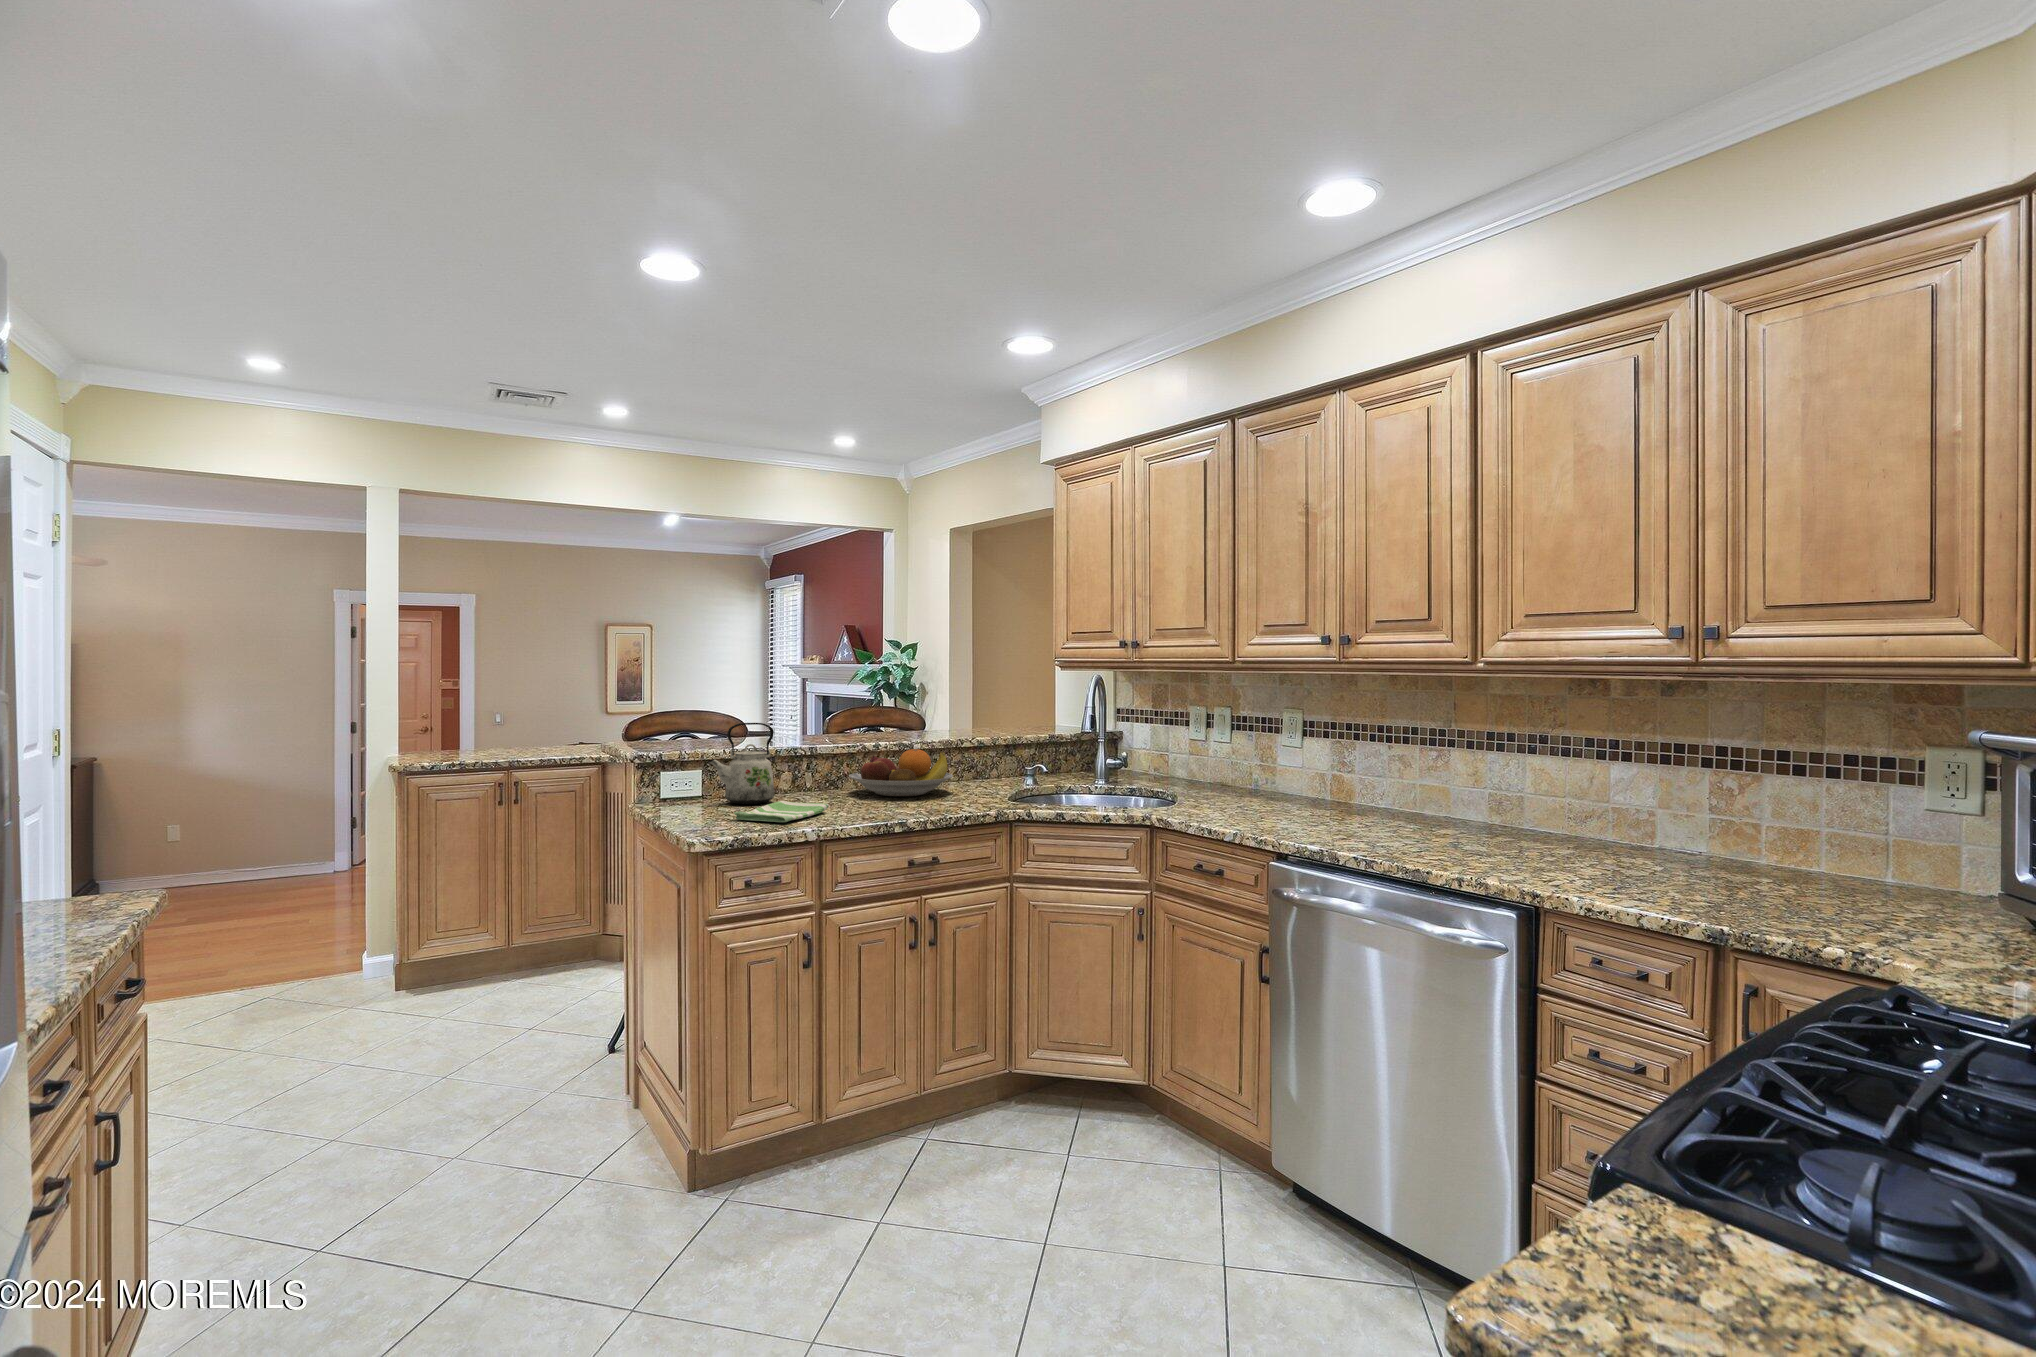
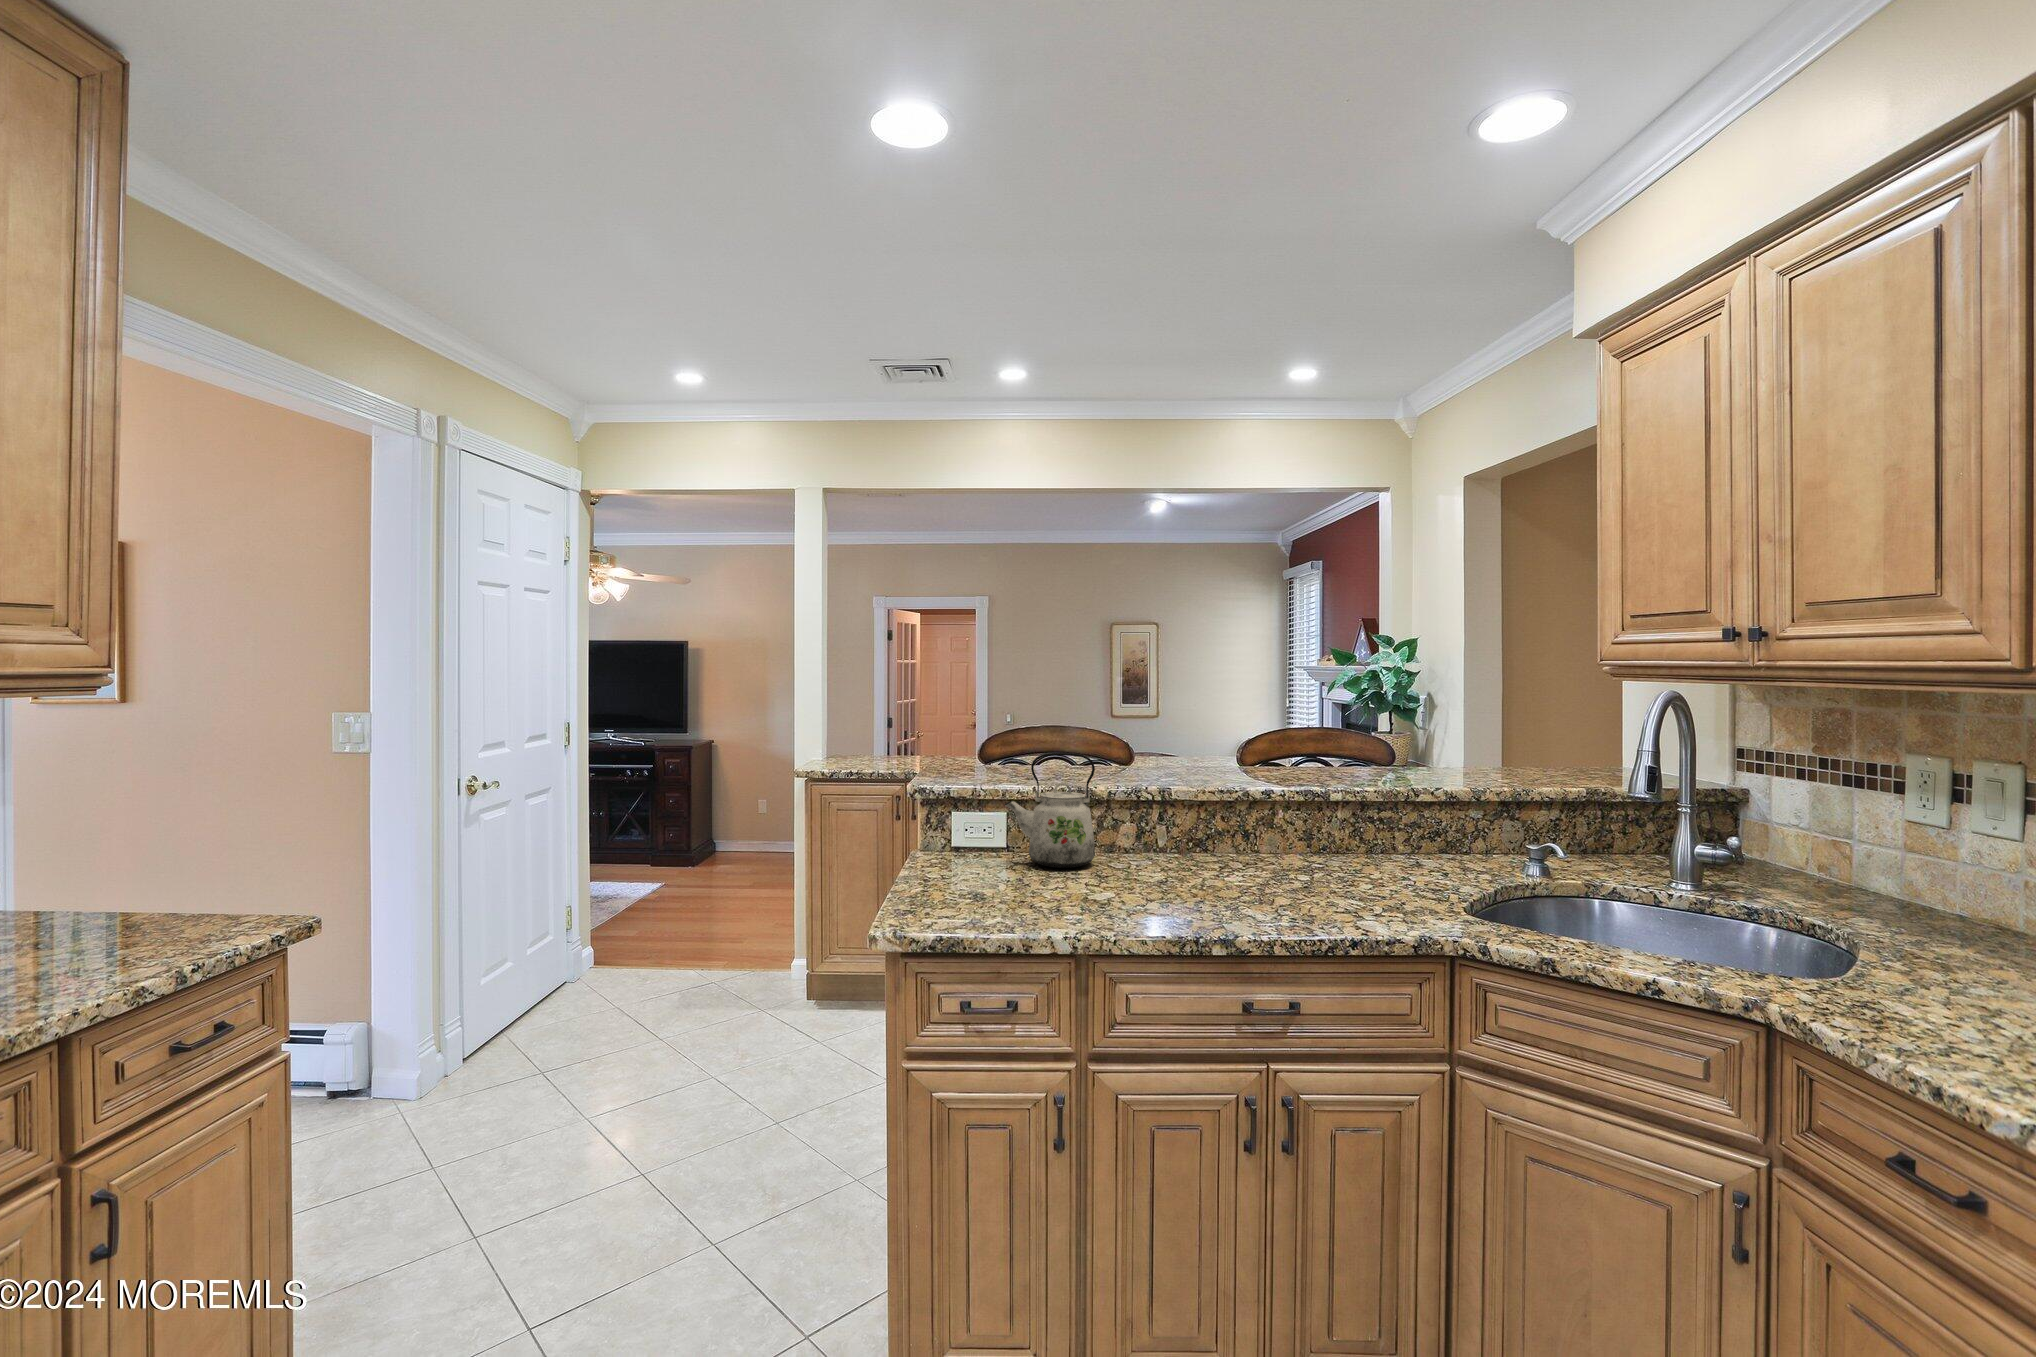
fruit bowl: present [849,749,953,796] -> none [1210,804,1378,878]
dish towel: present [734,801,829,822] -> none [993,871,1139,913]

